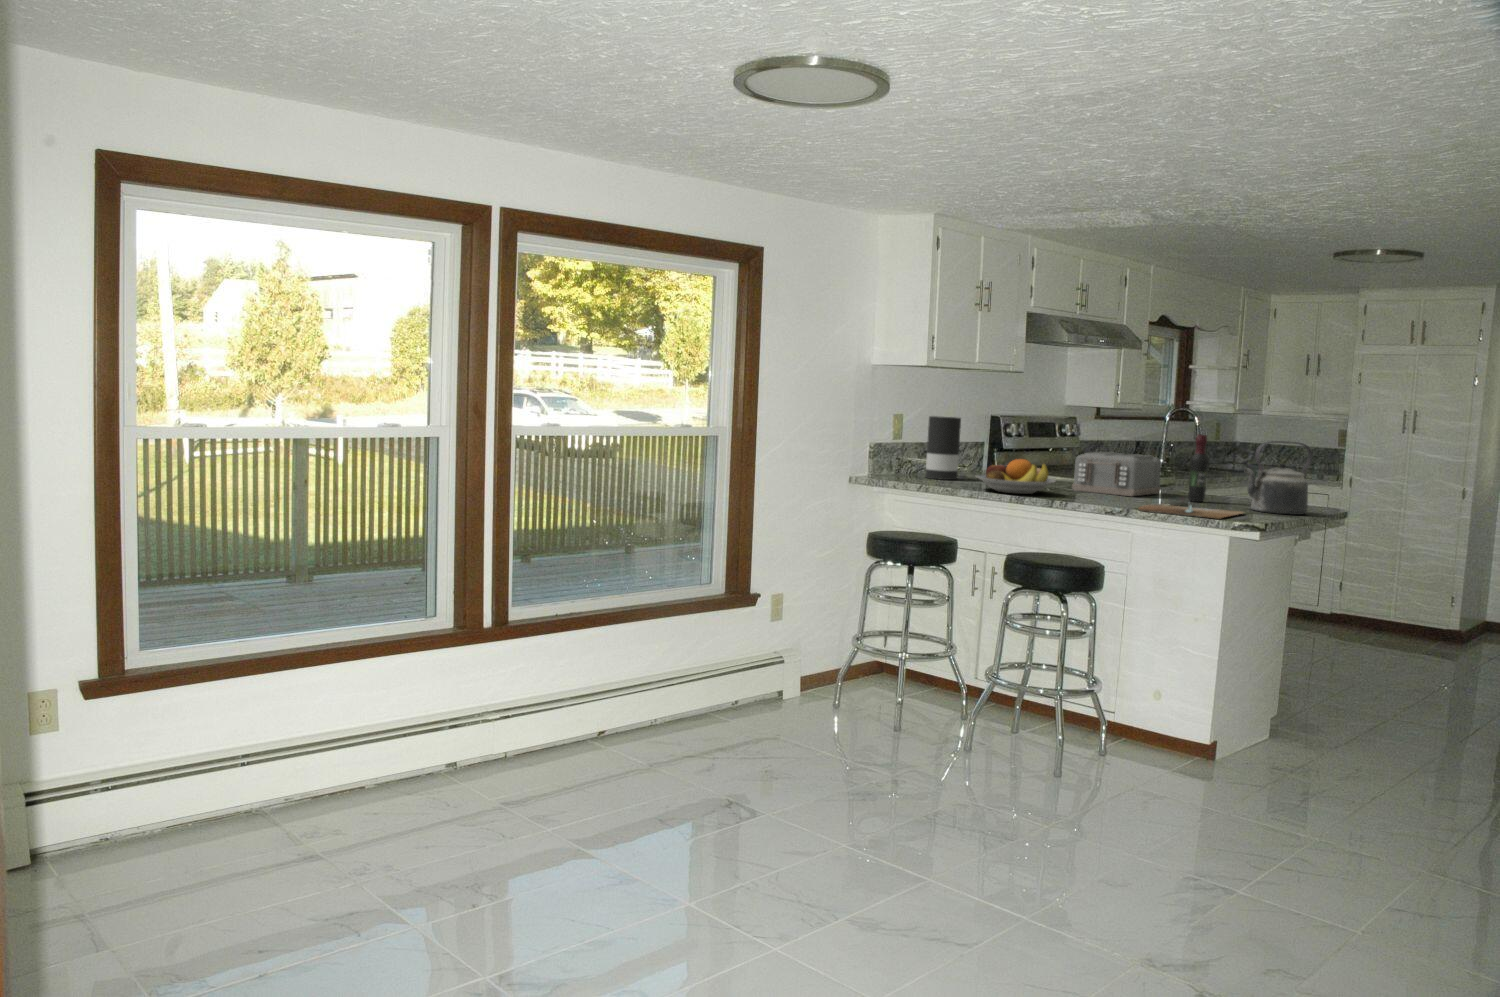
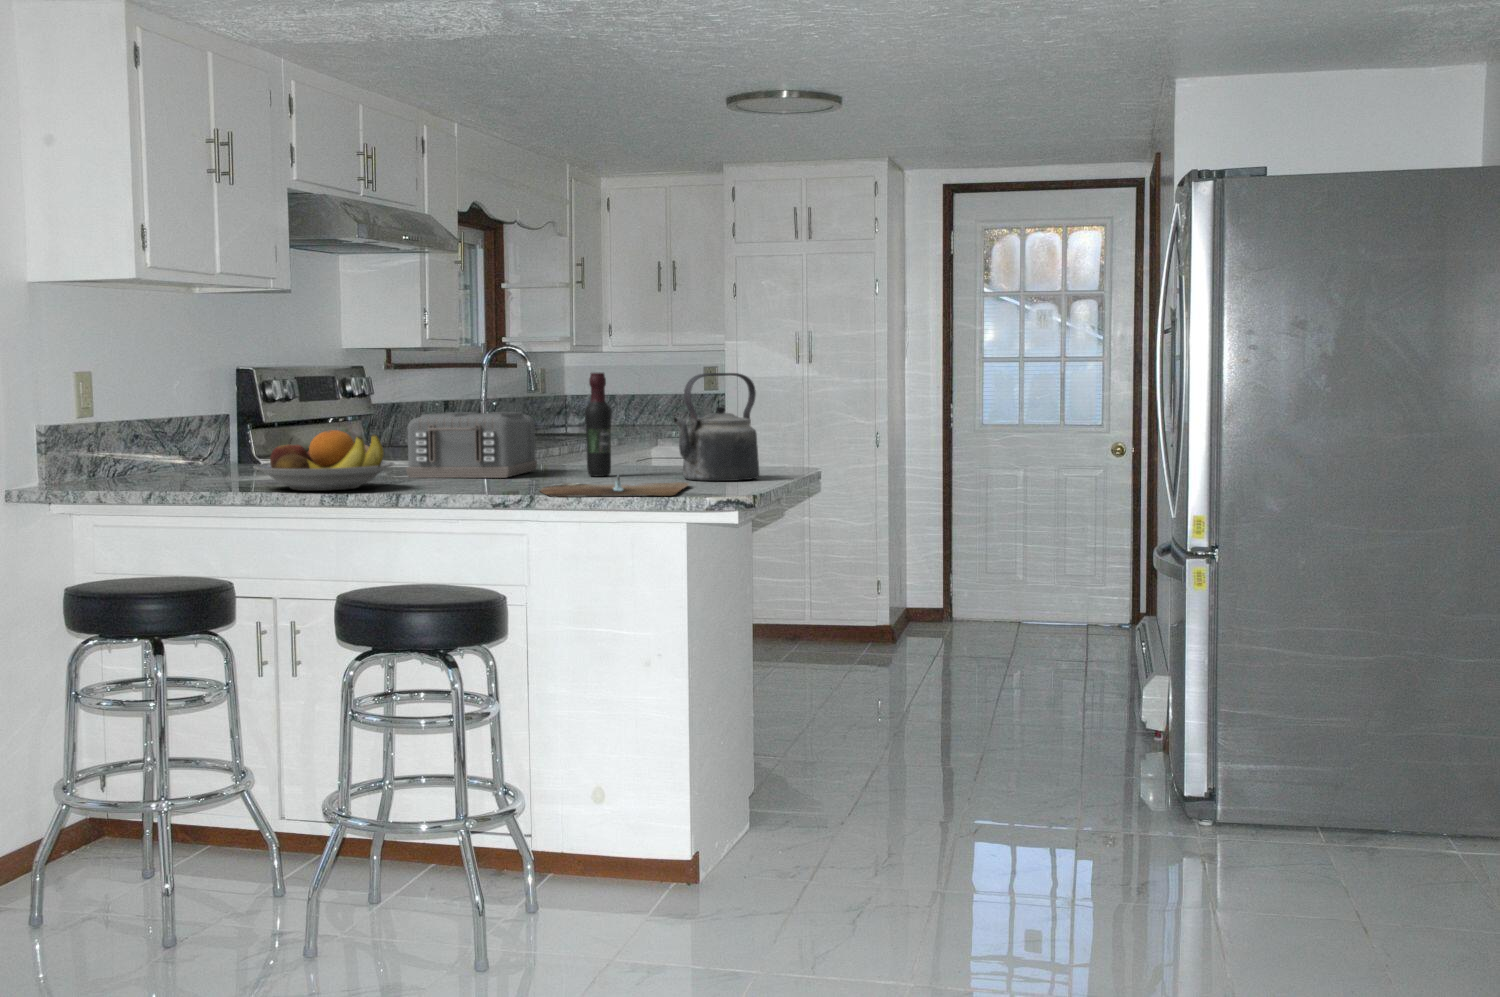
vase: present [925,416,961,480] -> none [142,370,207,482]

